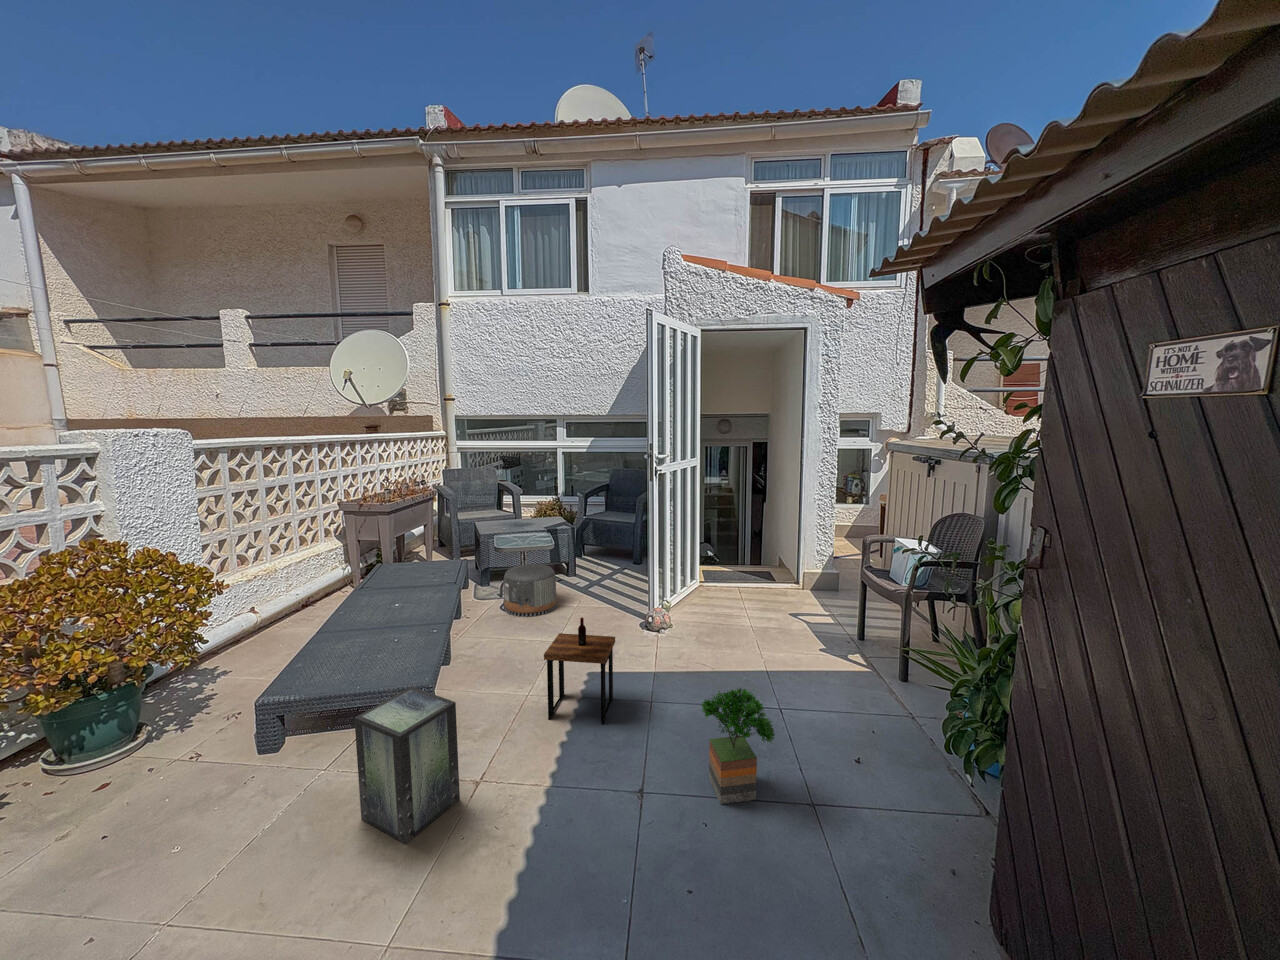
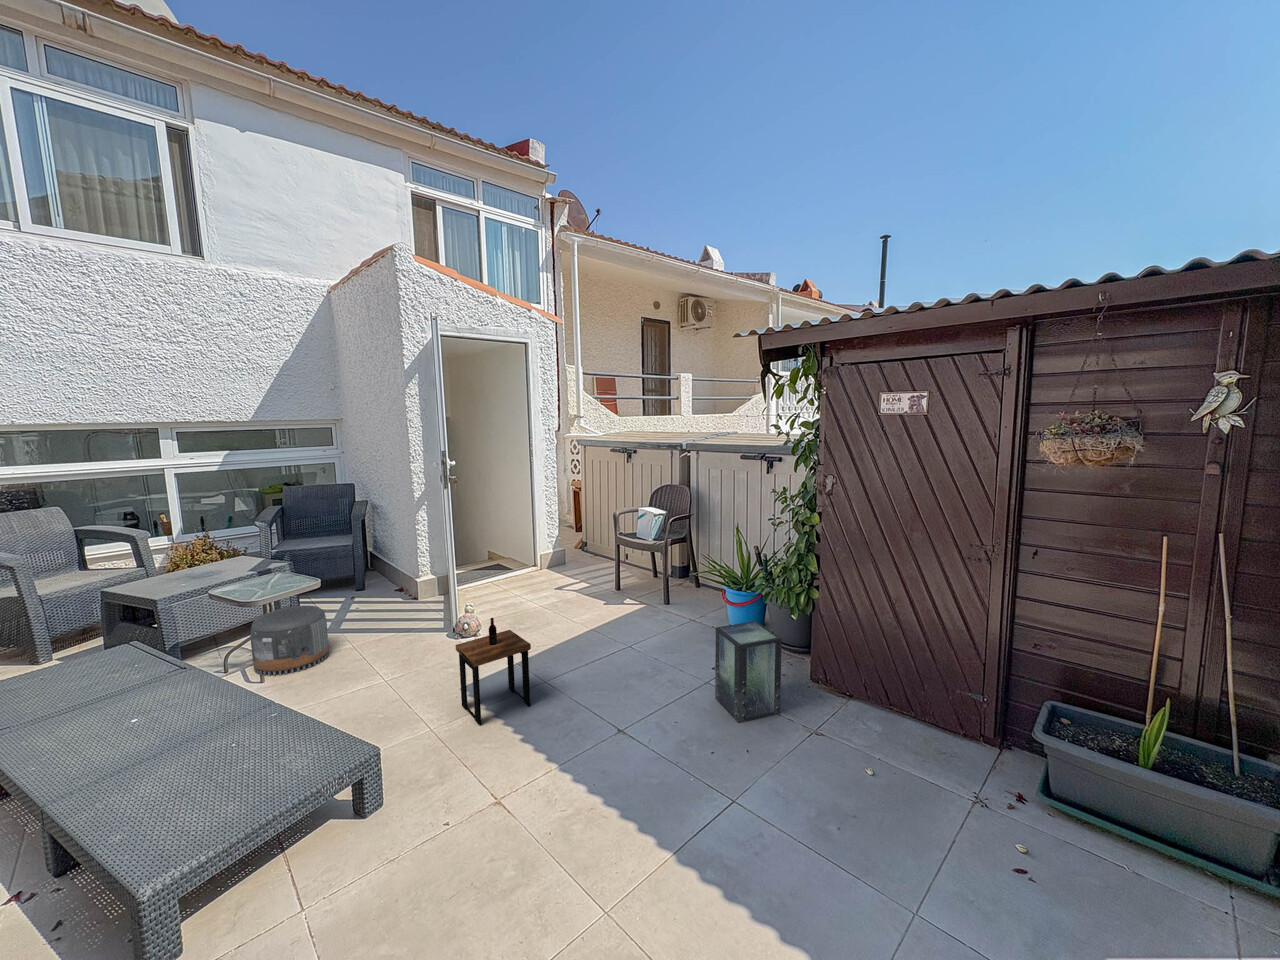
storage box: present [354,687,460,844] -> present [715,621,782,723]
potted tree: present [701,688,775,804] -> none [633,621,691,704]

